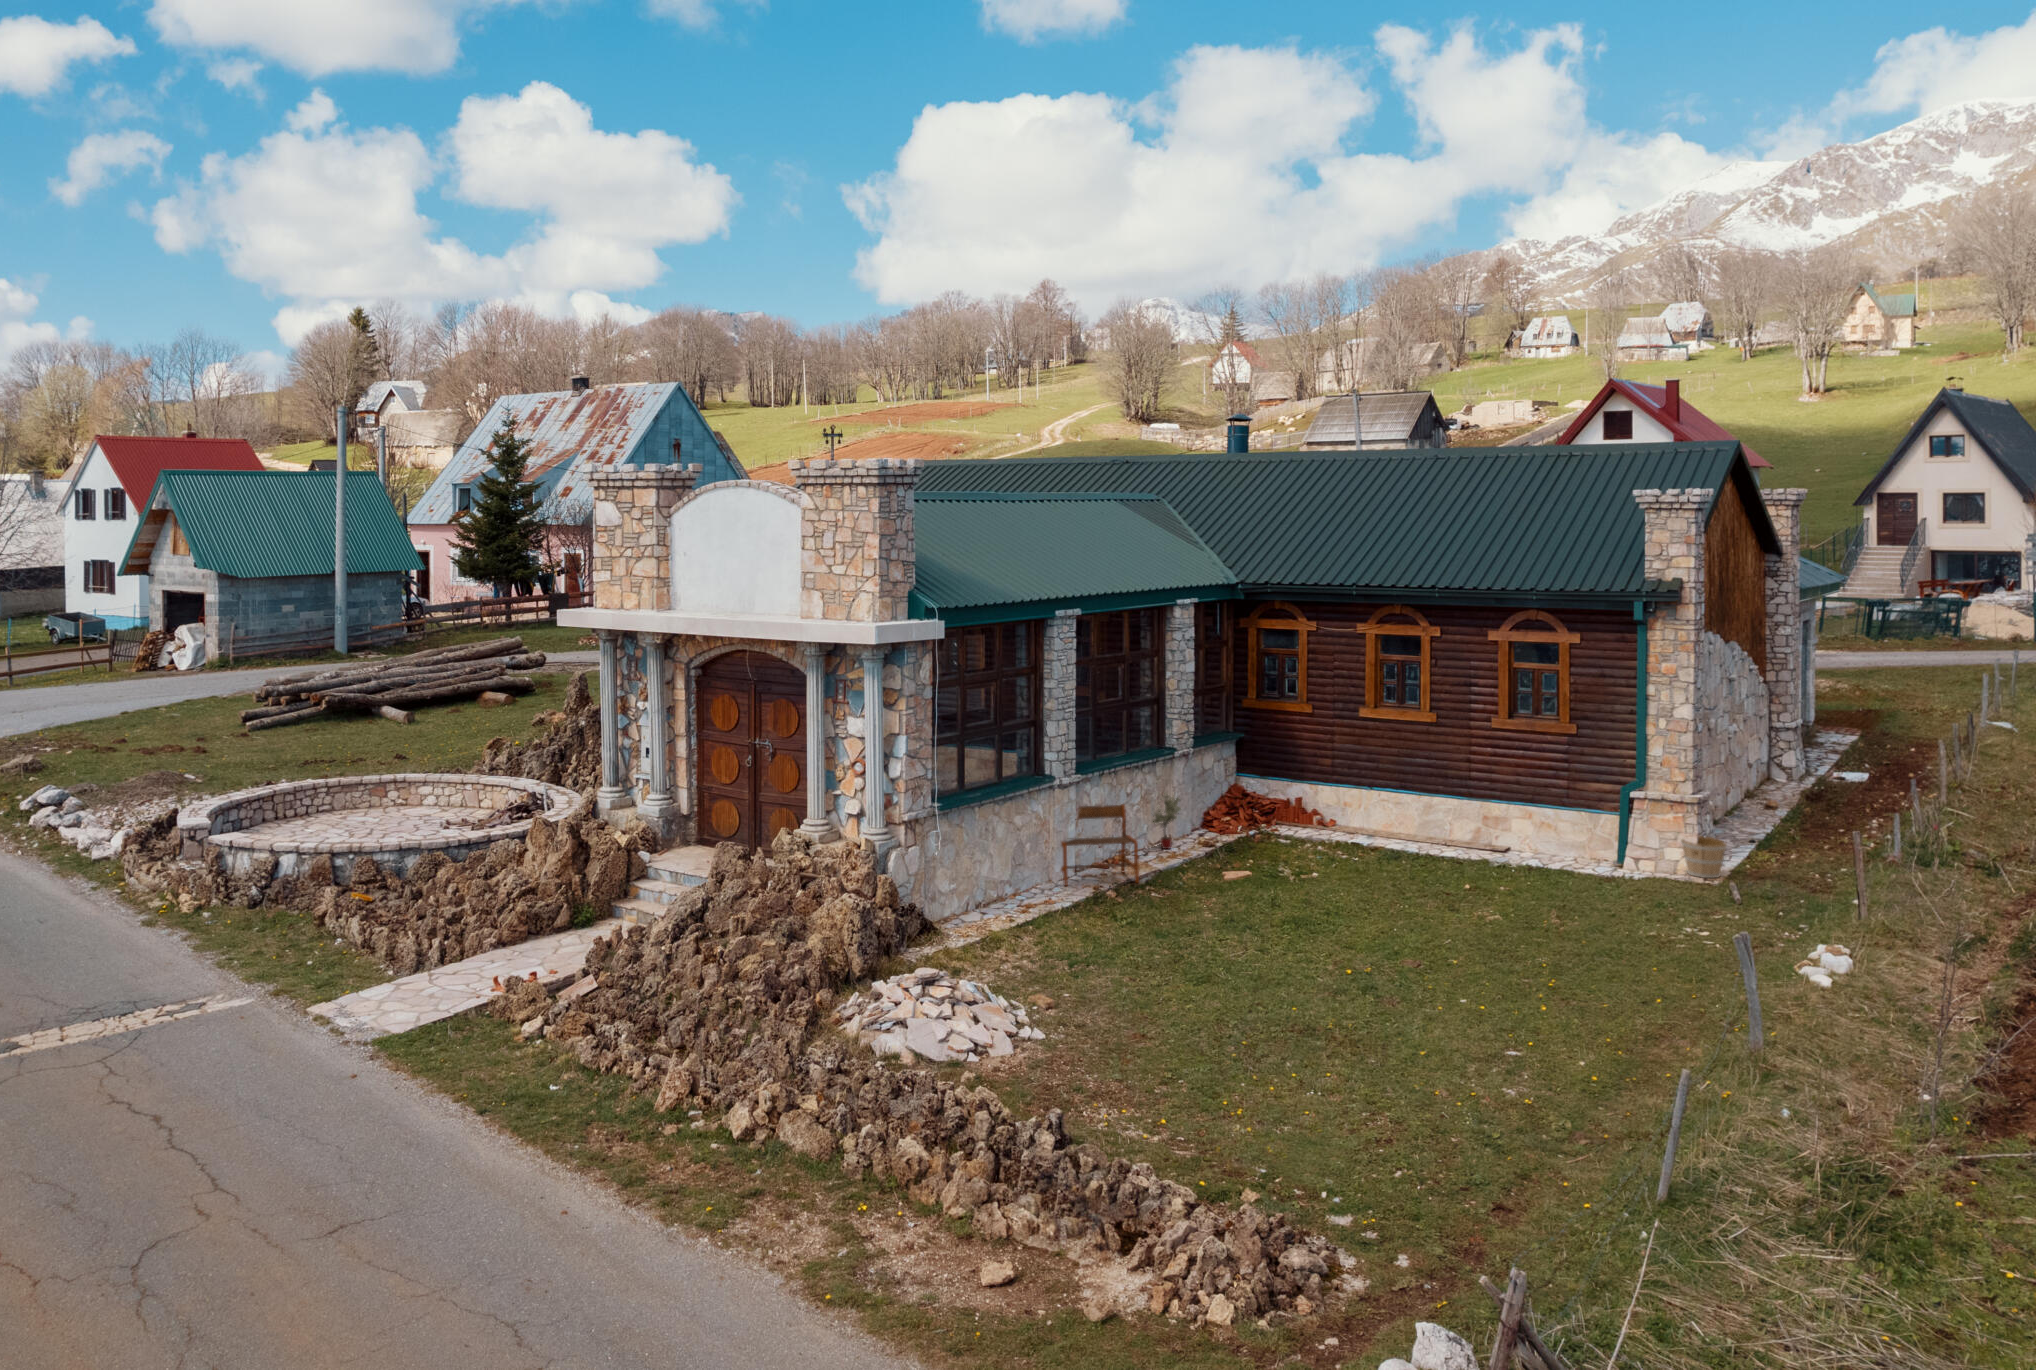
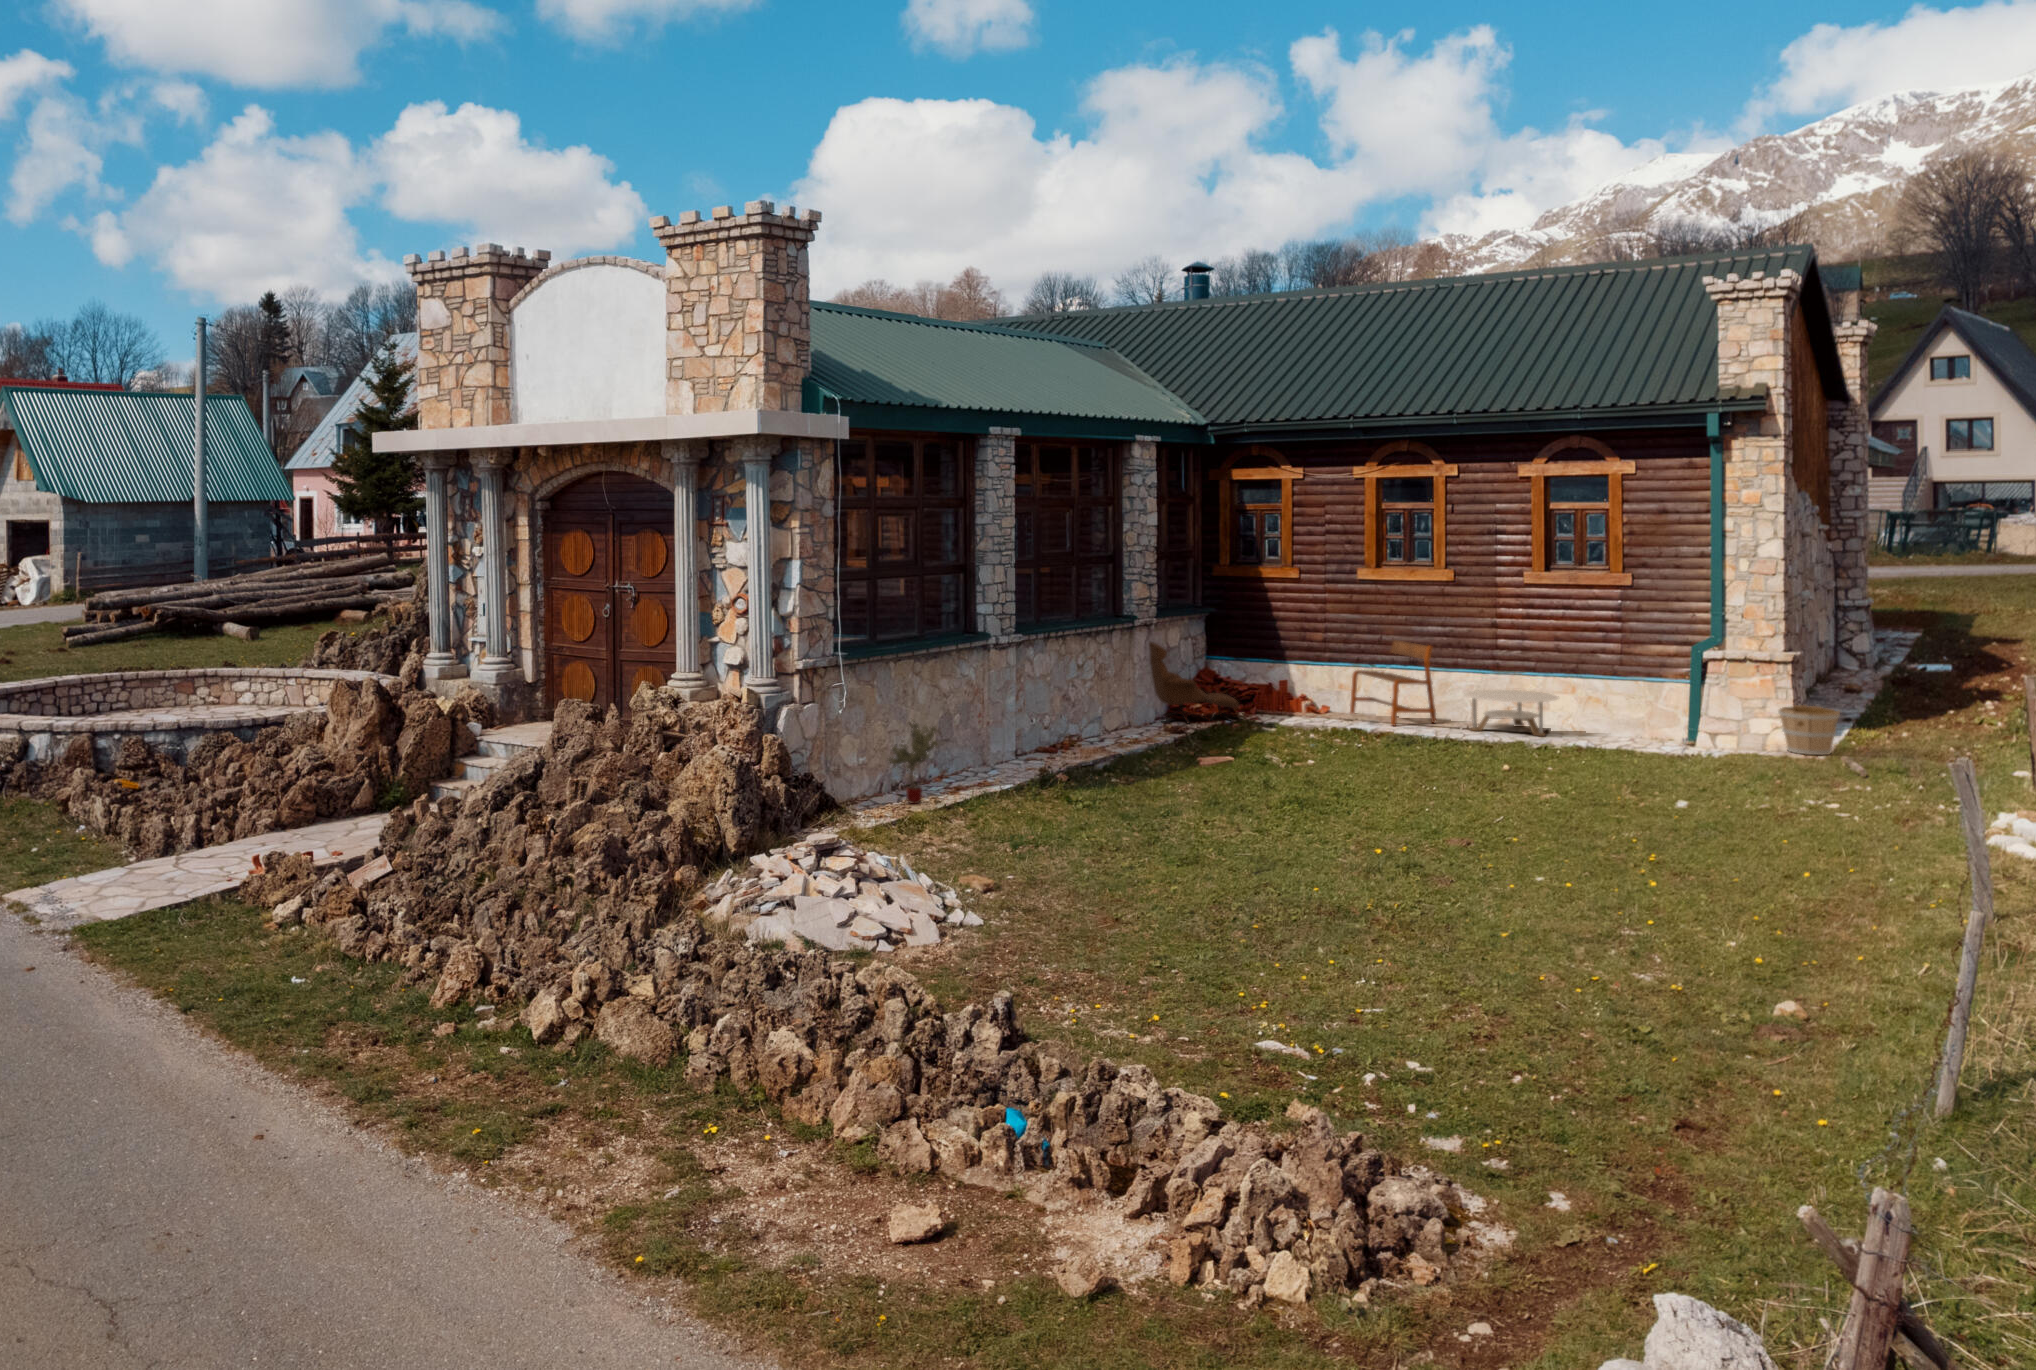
lounge chair: none [1185,766,1260,836] -> present [1149,642,1239,723]
potted tree: present [1153,793,1181,849] -> present [889,720,938,804]
bench: present [1061,804,1139,886] -> present [1350,640,1436,726]
round table: none [1440,812,1515,854] -> present [1465,690,1558,736]

